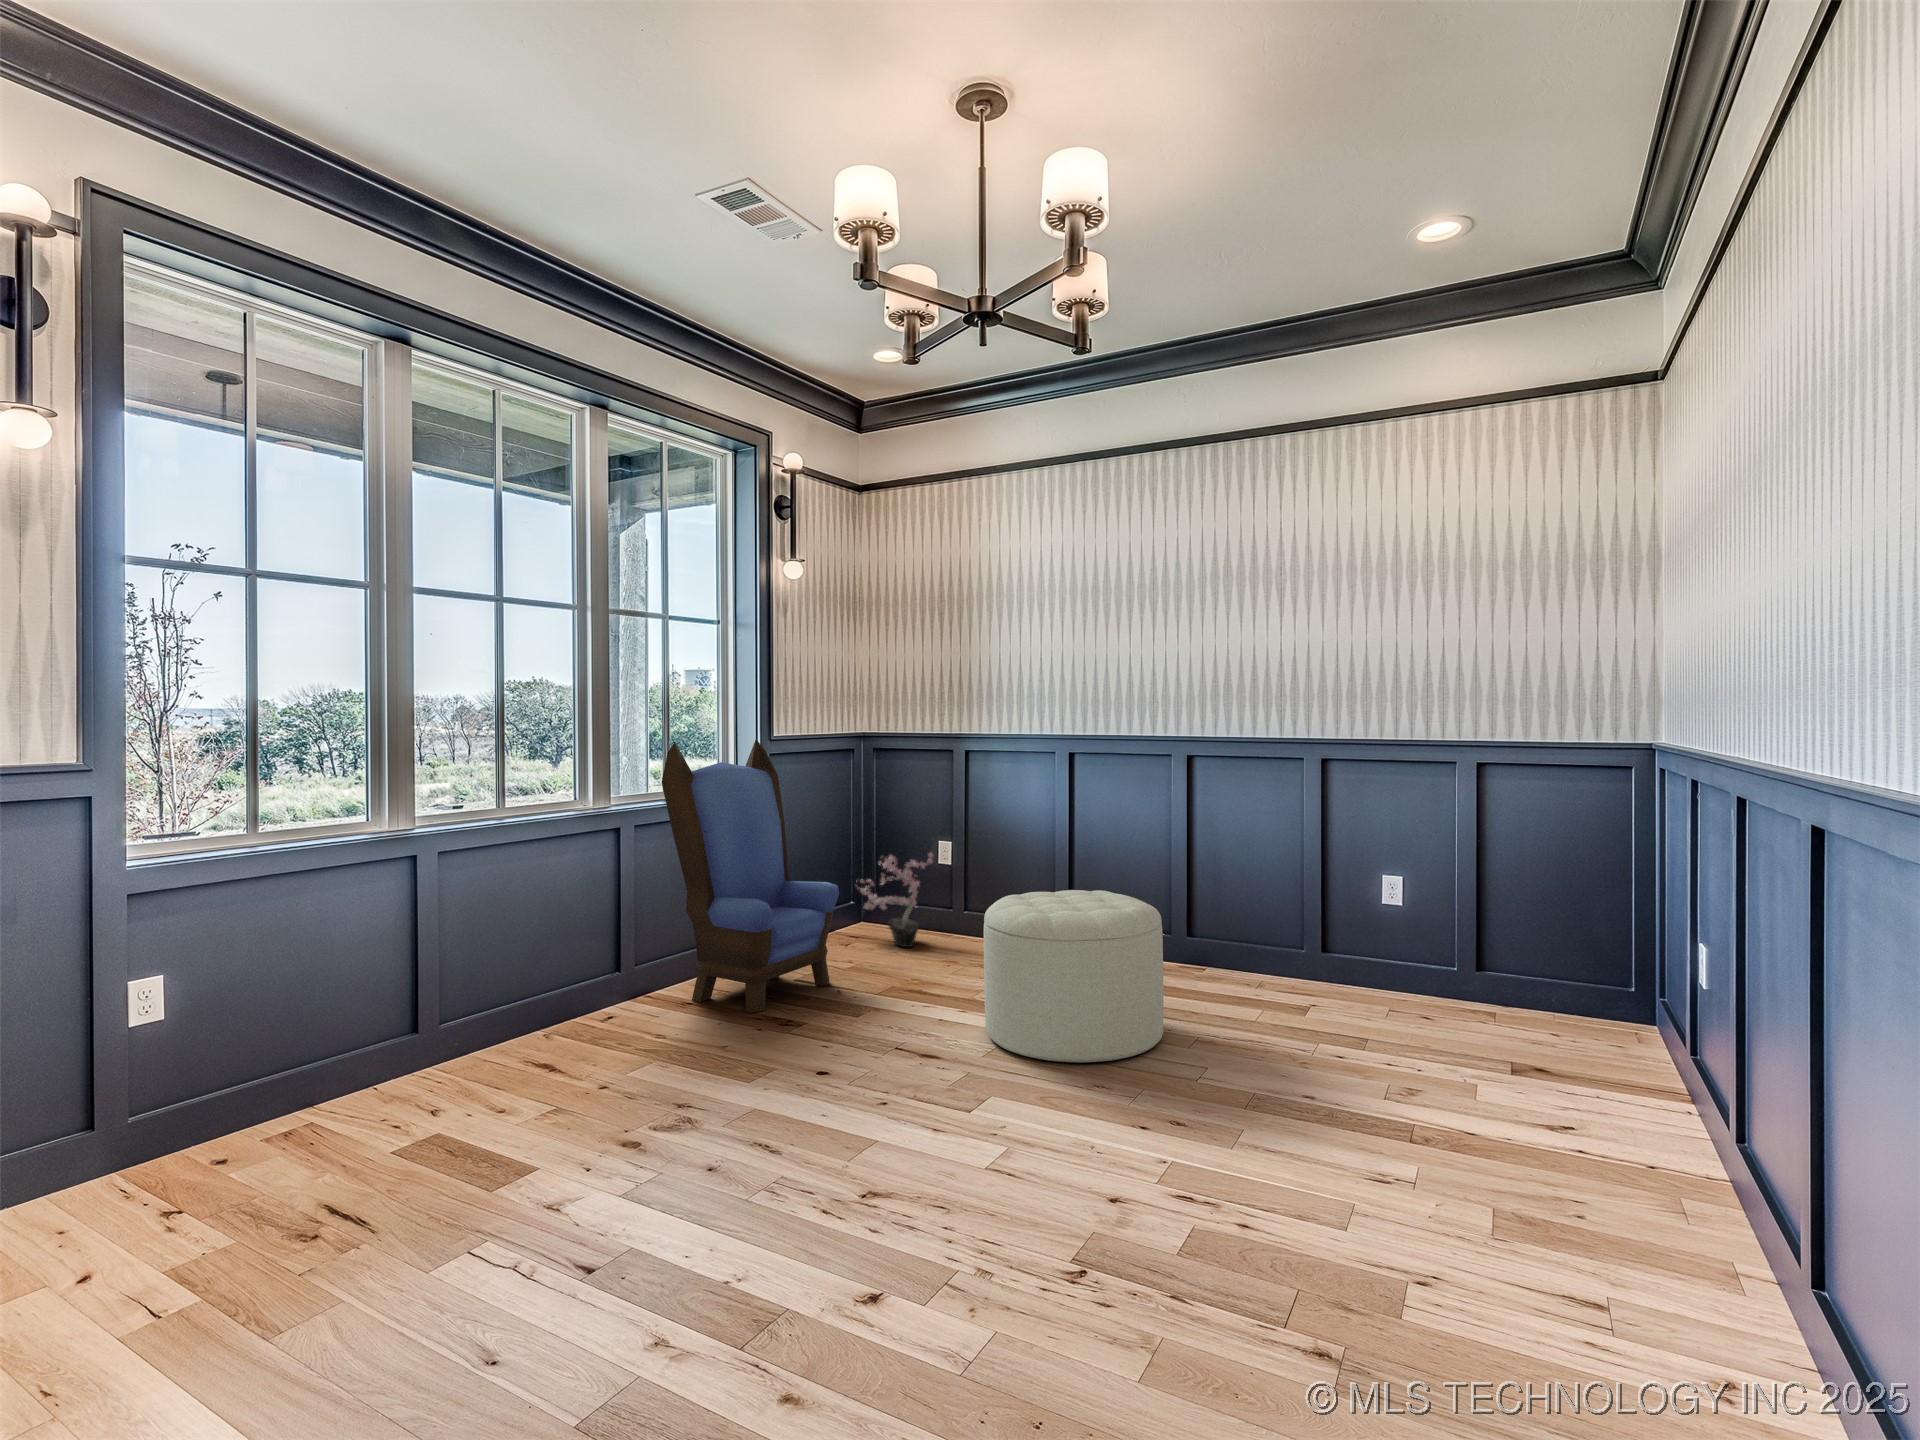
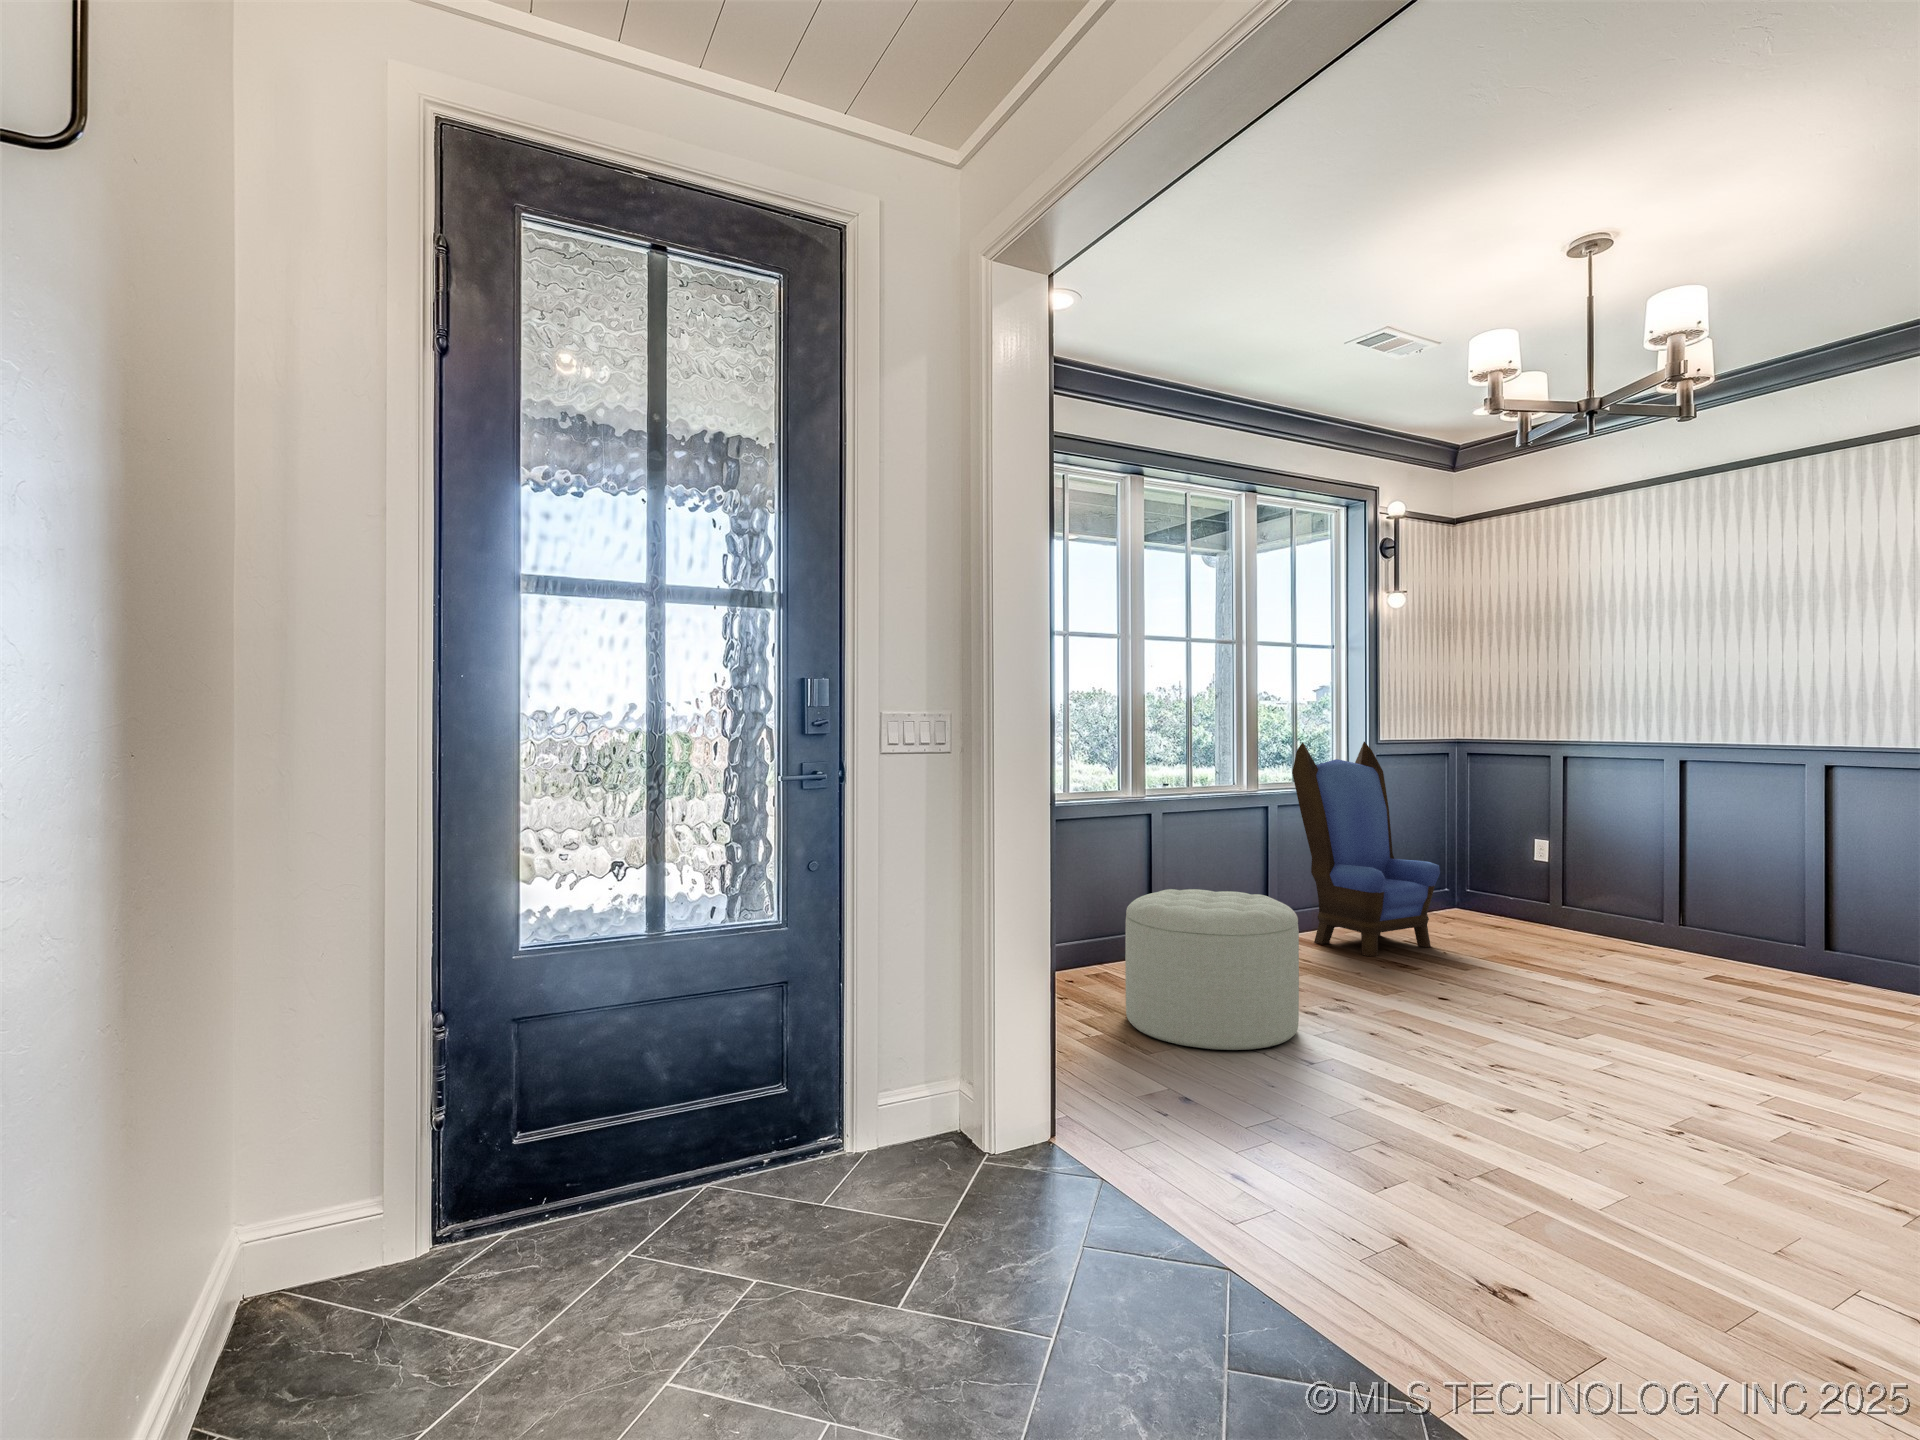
potted plant: present [858,853,933,947] -> none [1446,843,1534,931]
ottoman: present [984,890,1164,1062] -> present [1125,889,1299,1050]

